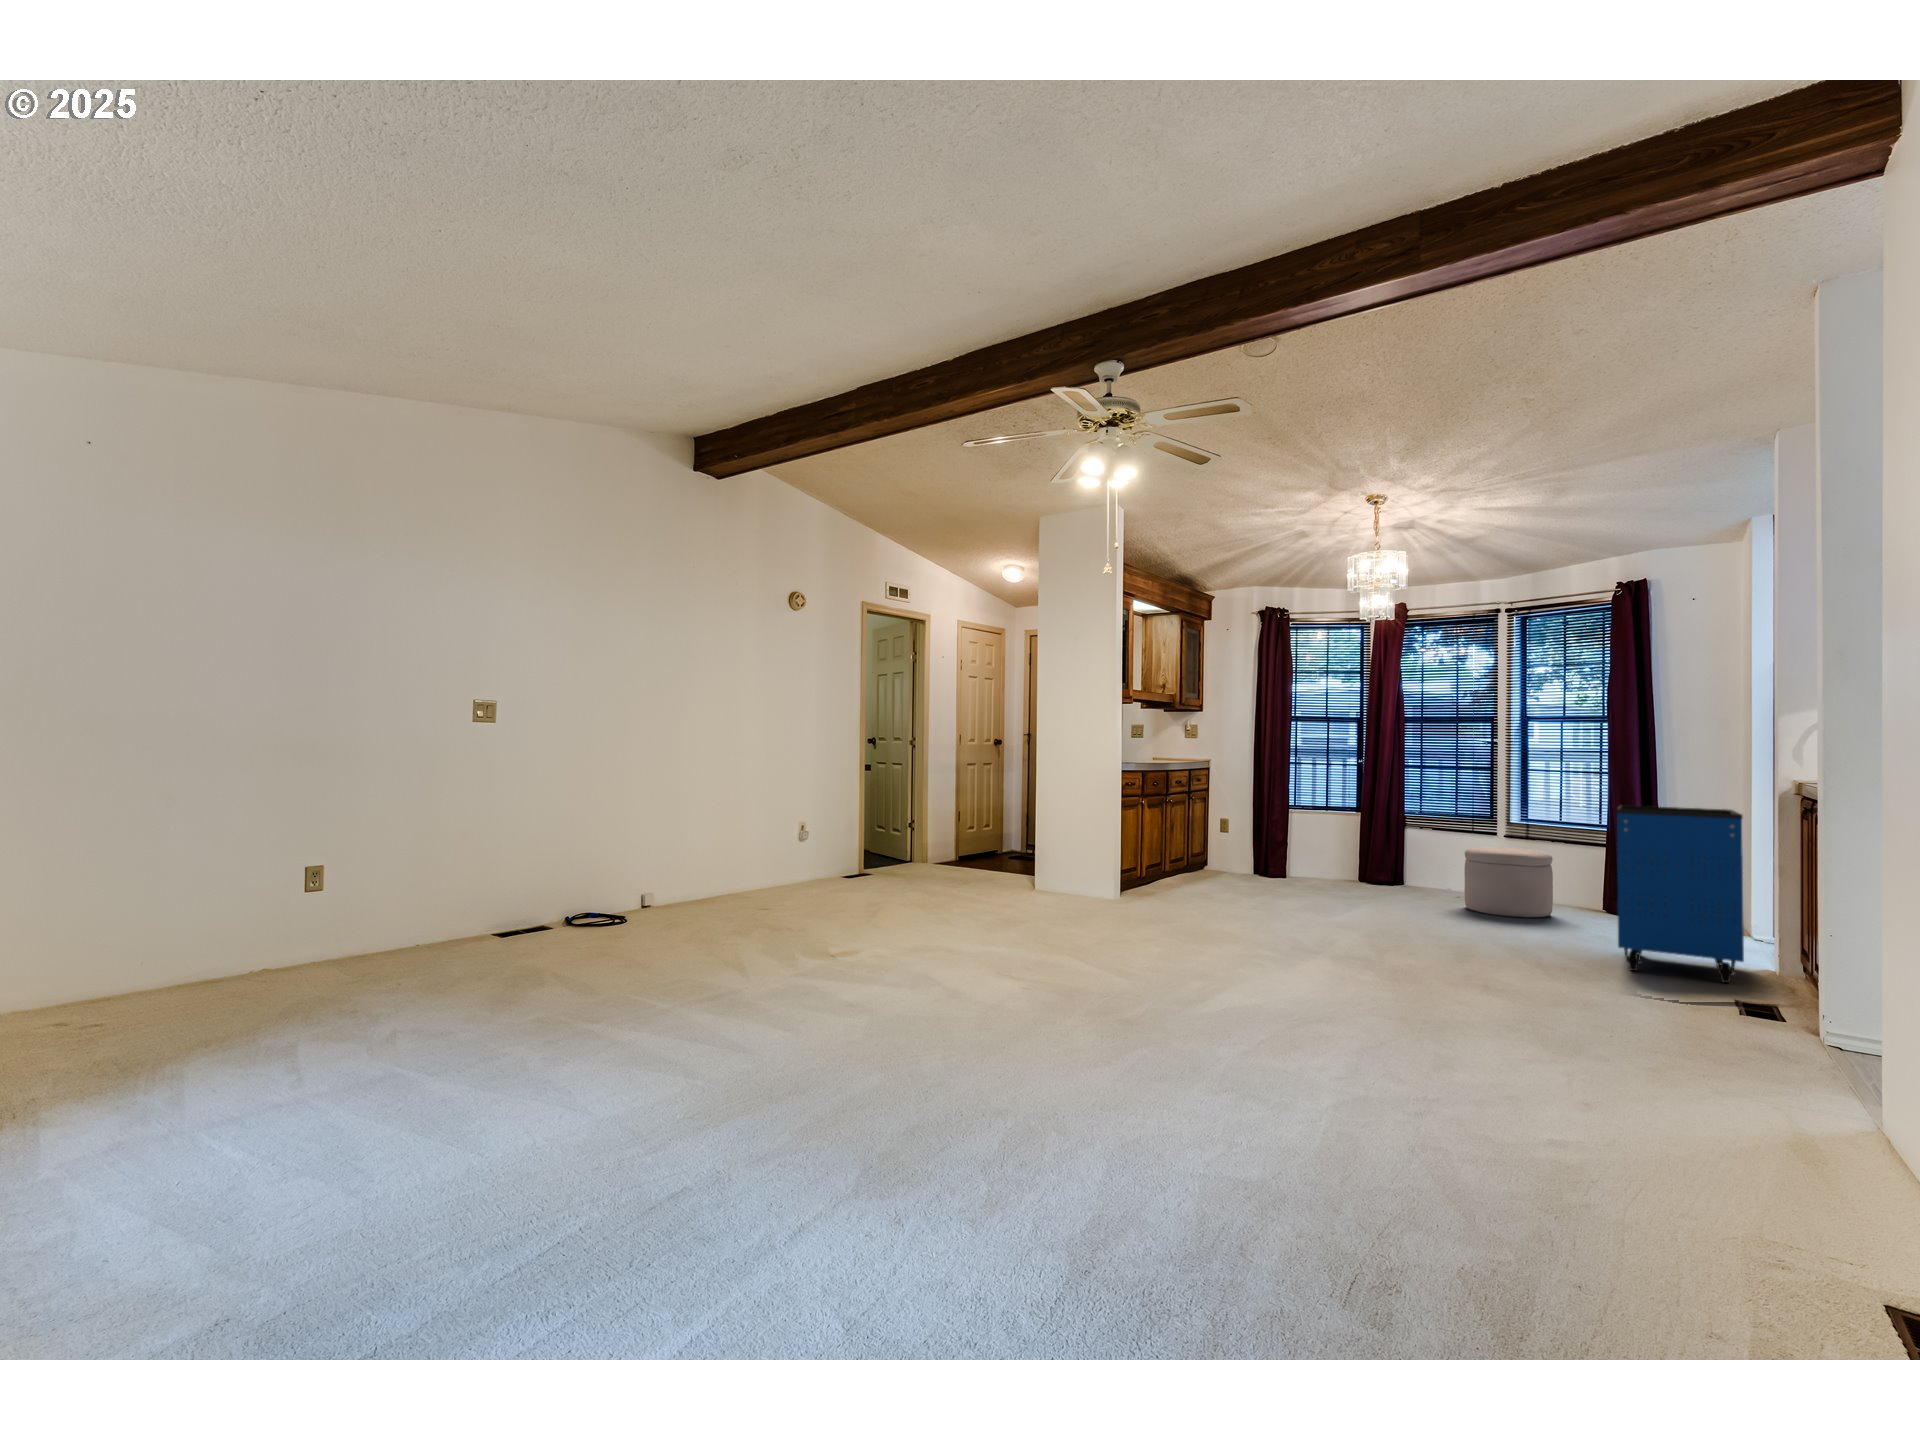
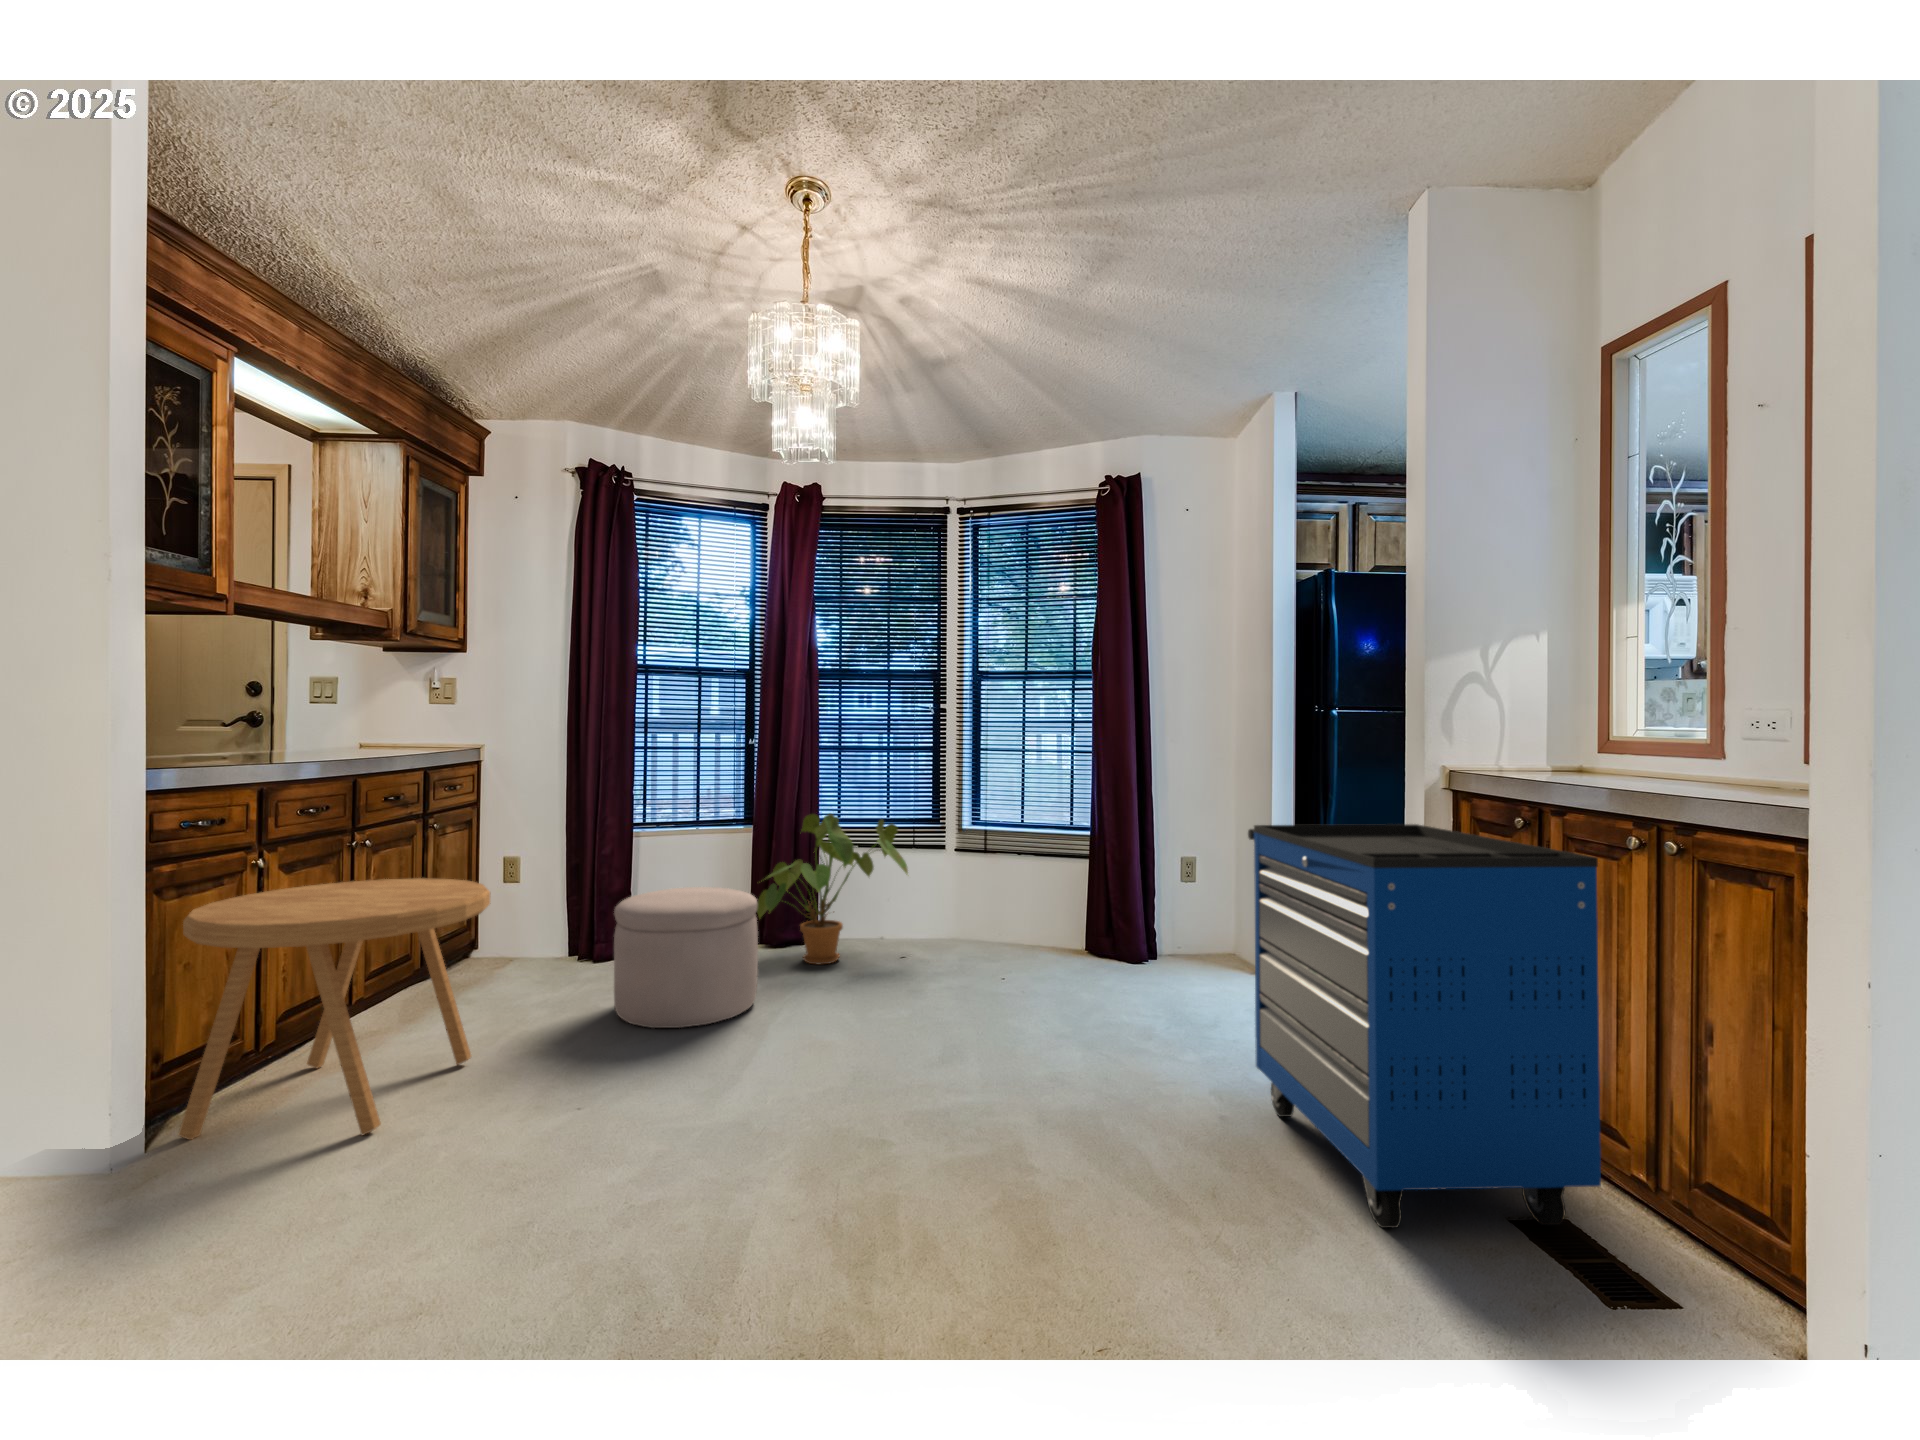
house plant: none [1362,806,1462,894] -> present [757,814,908,964]
side table: none [1136,814,1236,902] -> present [178,878,490,1140]
ottoman: present [1464,847,1553,917] -> present [614,887,758,1028]

